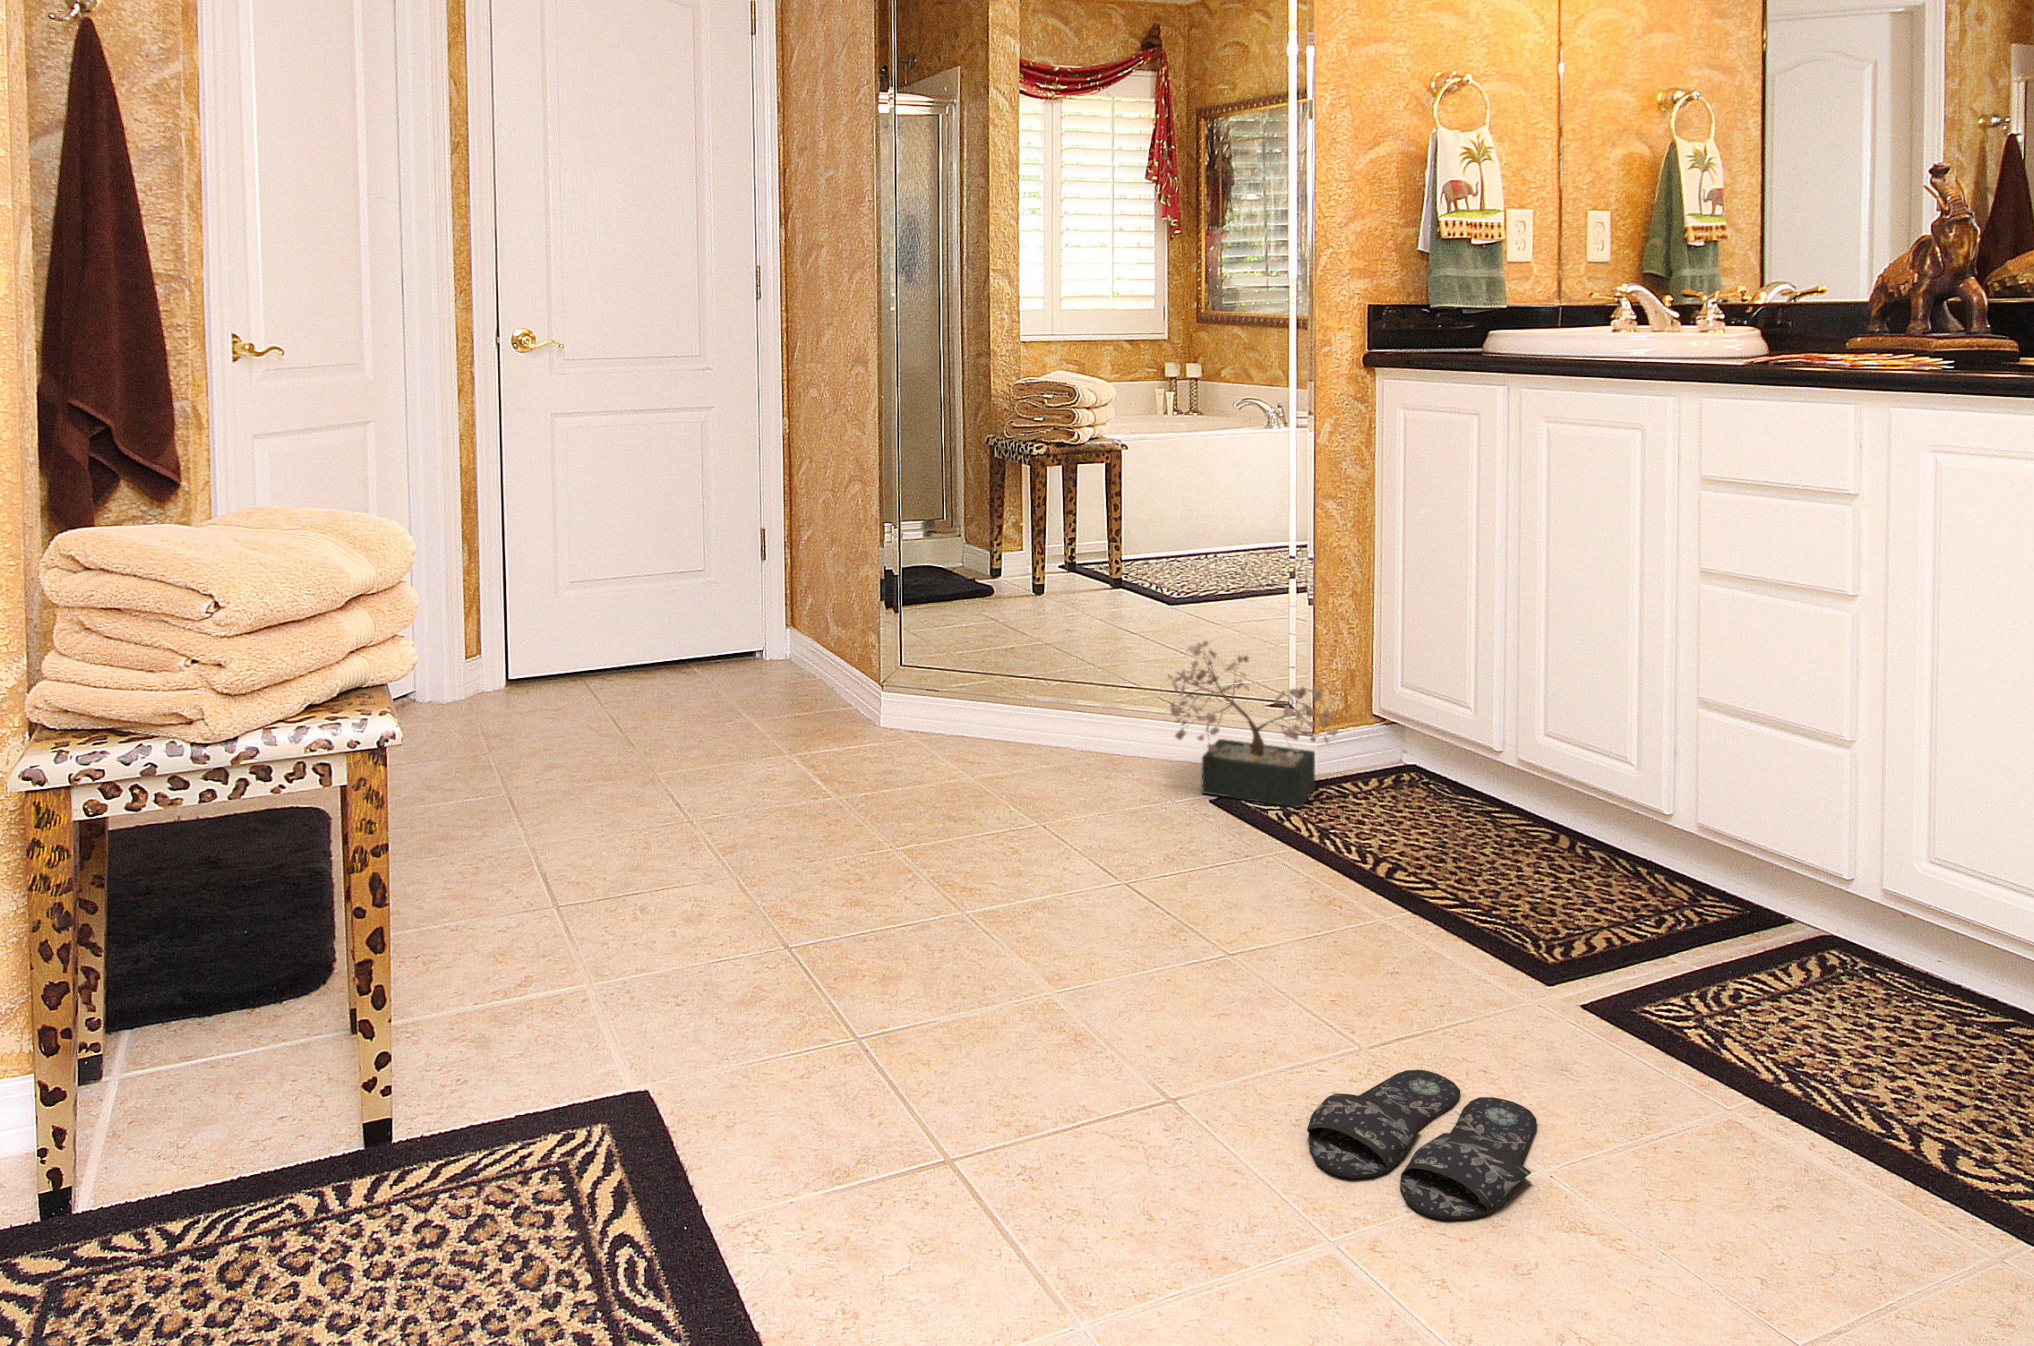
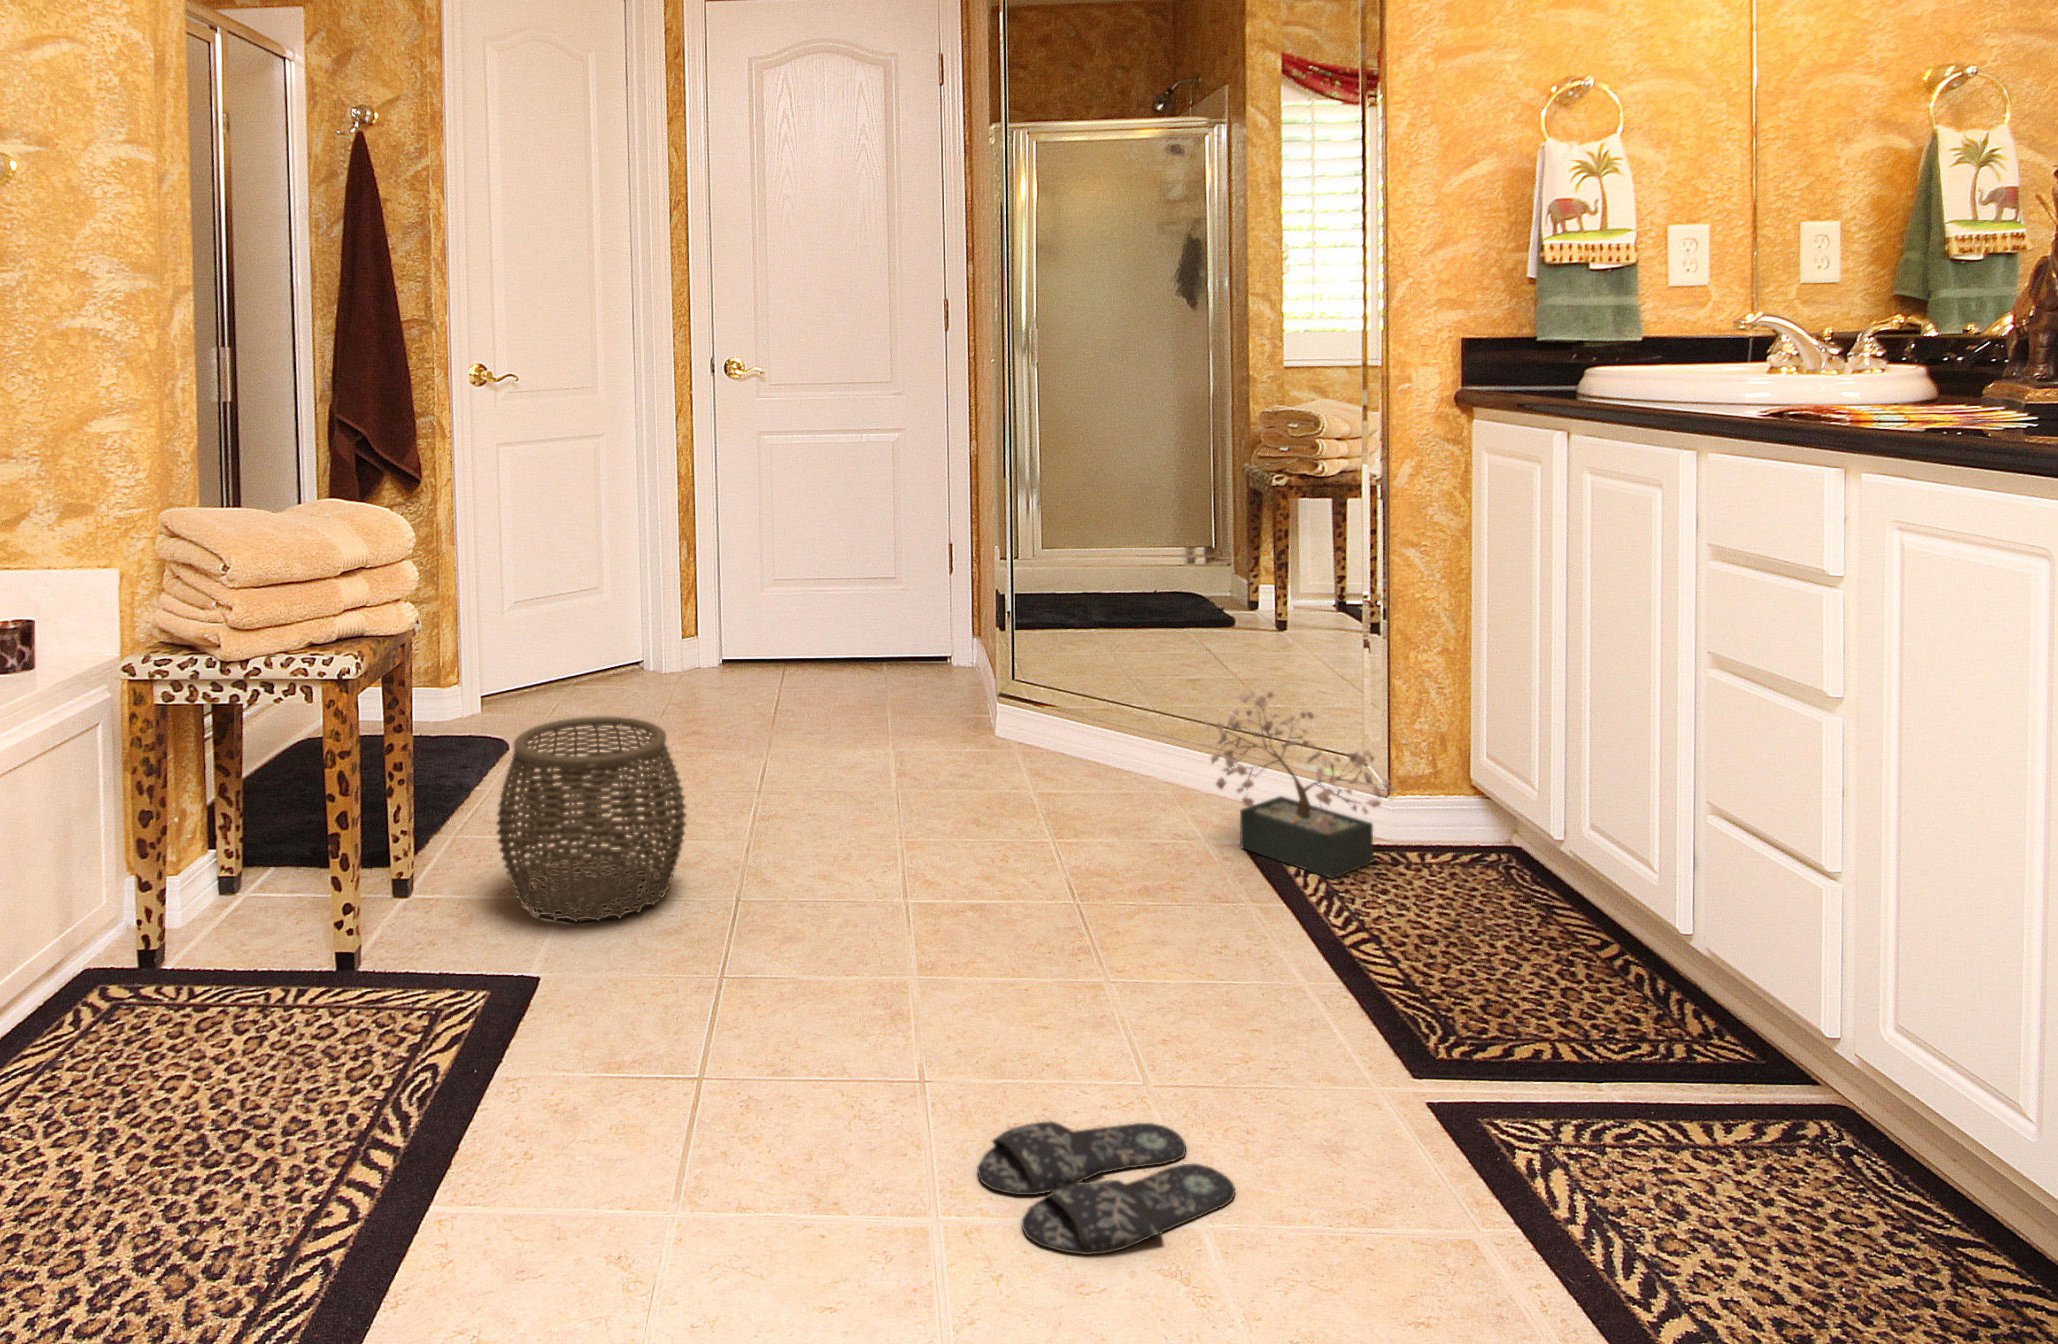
woven basket: none [493,752,726,1012] -> present [497,717,686,922]

